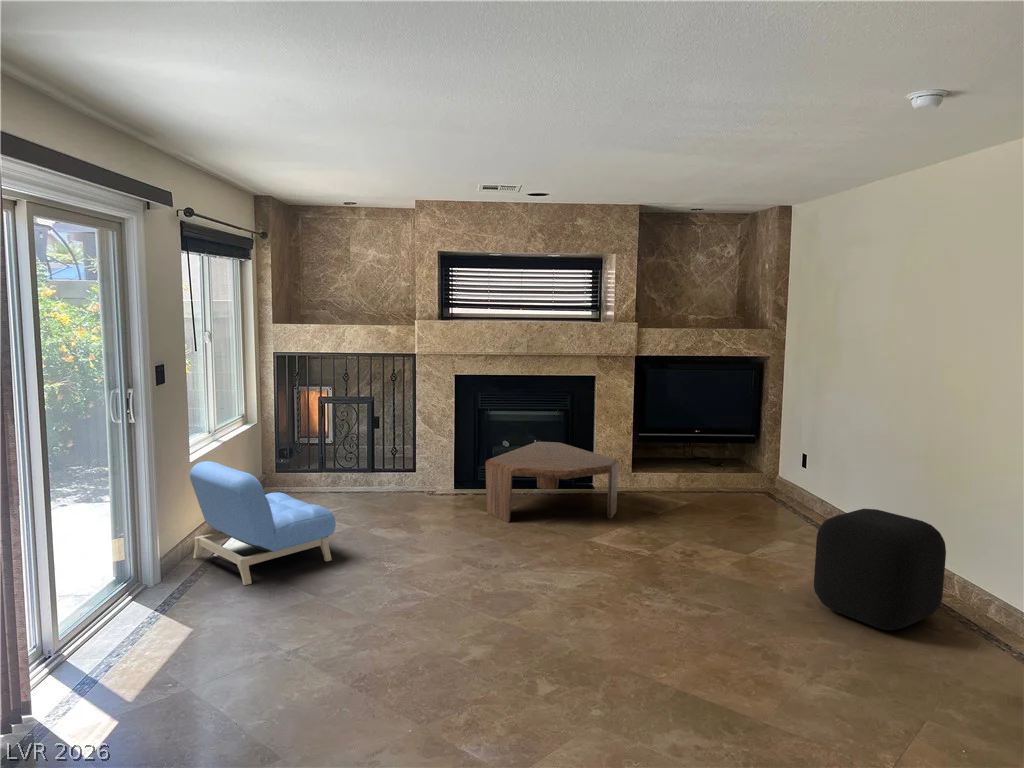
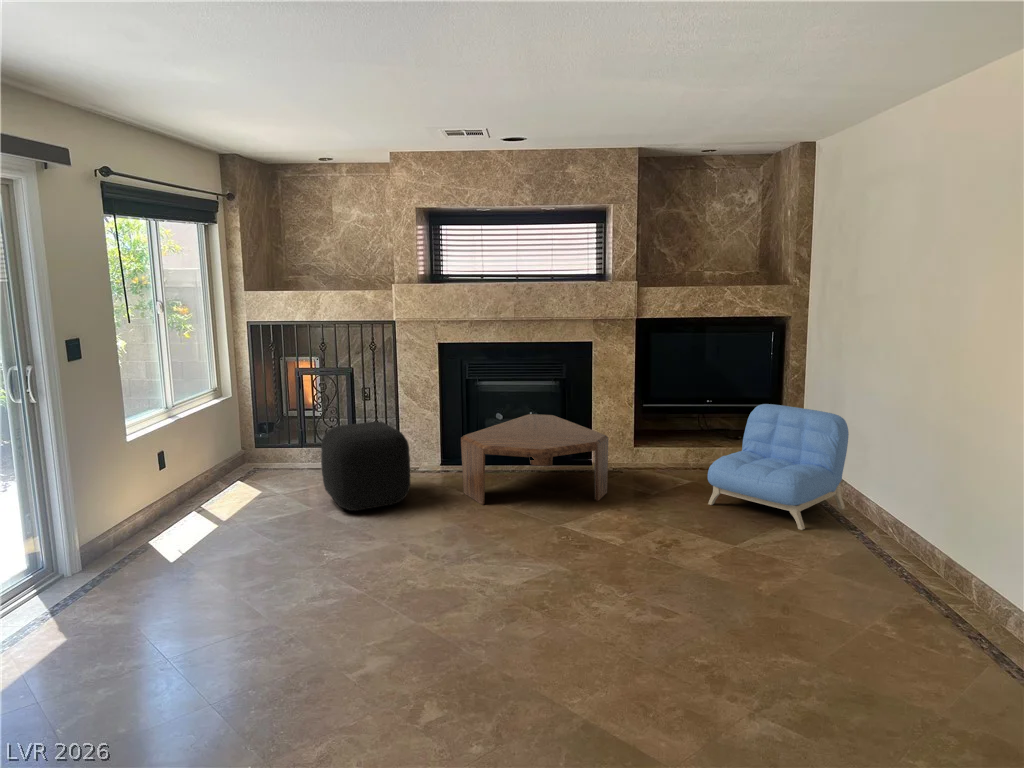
armchair: present [190,461,336,585] -> present [708,404,849,530]
ottoman: present [814,509,946,631] -> present [321,422,410,511]

